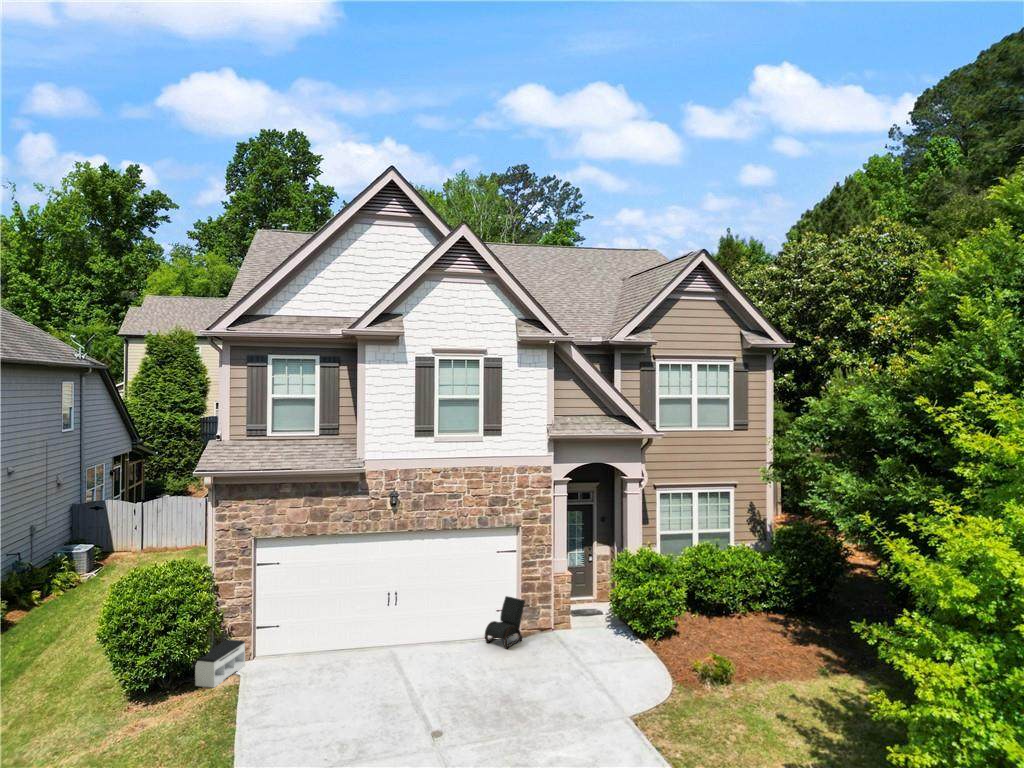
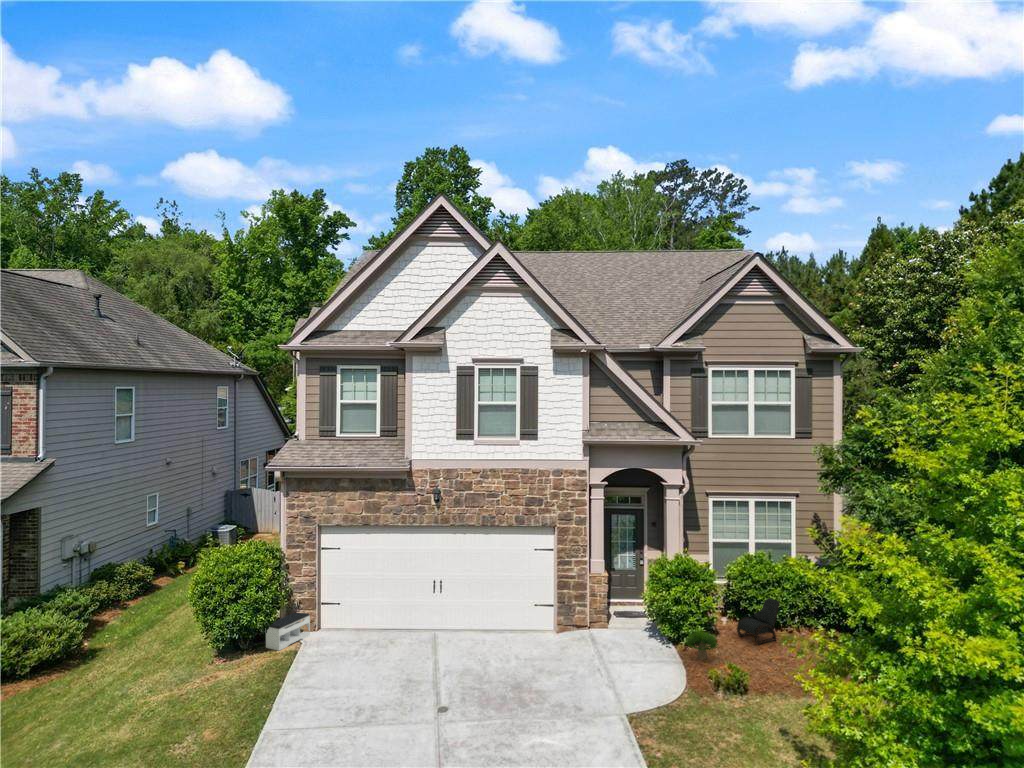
lounge chair: present [485,596,525,649] -> present [737,598,780,645]
potted plant: none [657,621,692,652] -> present [686,630,718,660]

